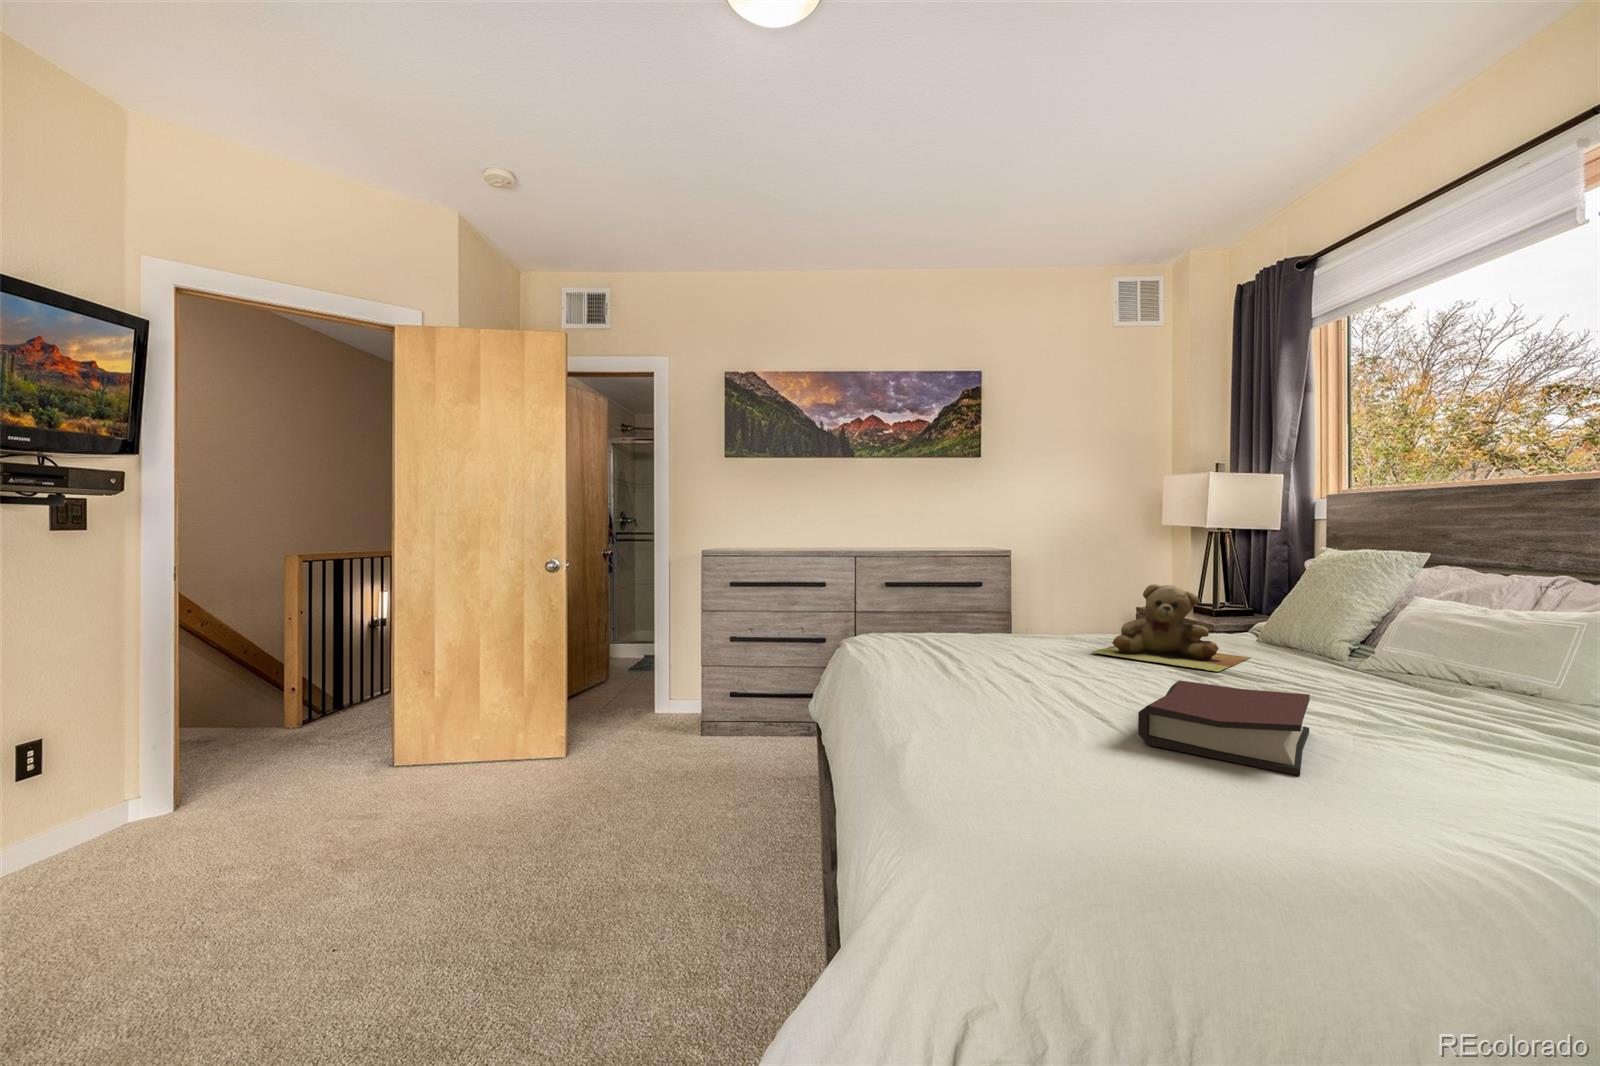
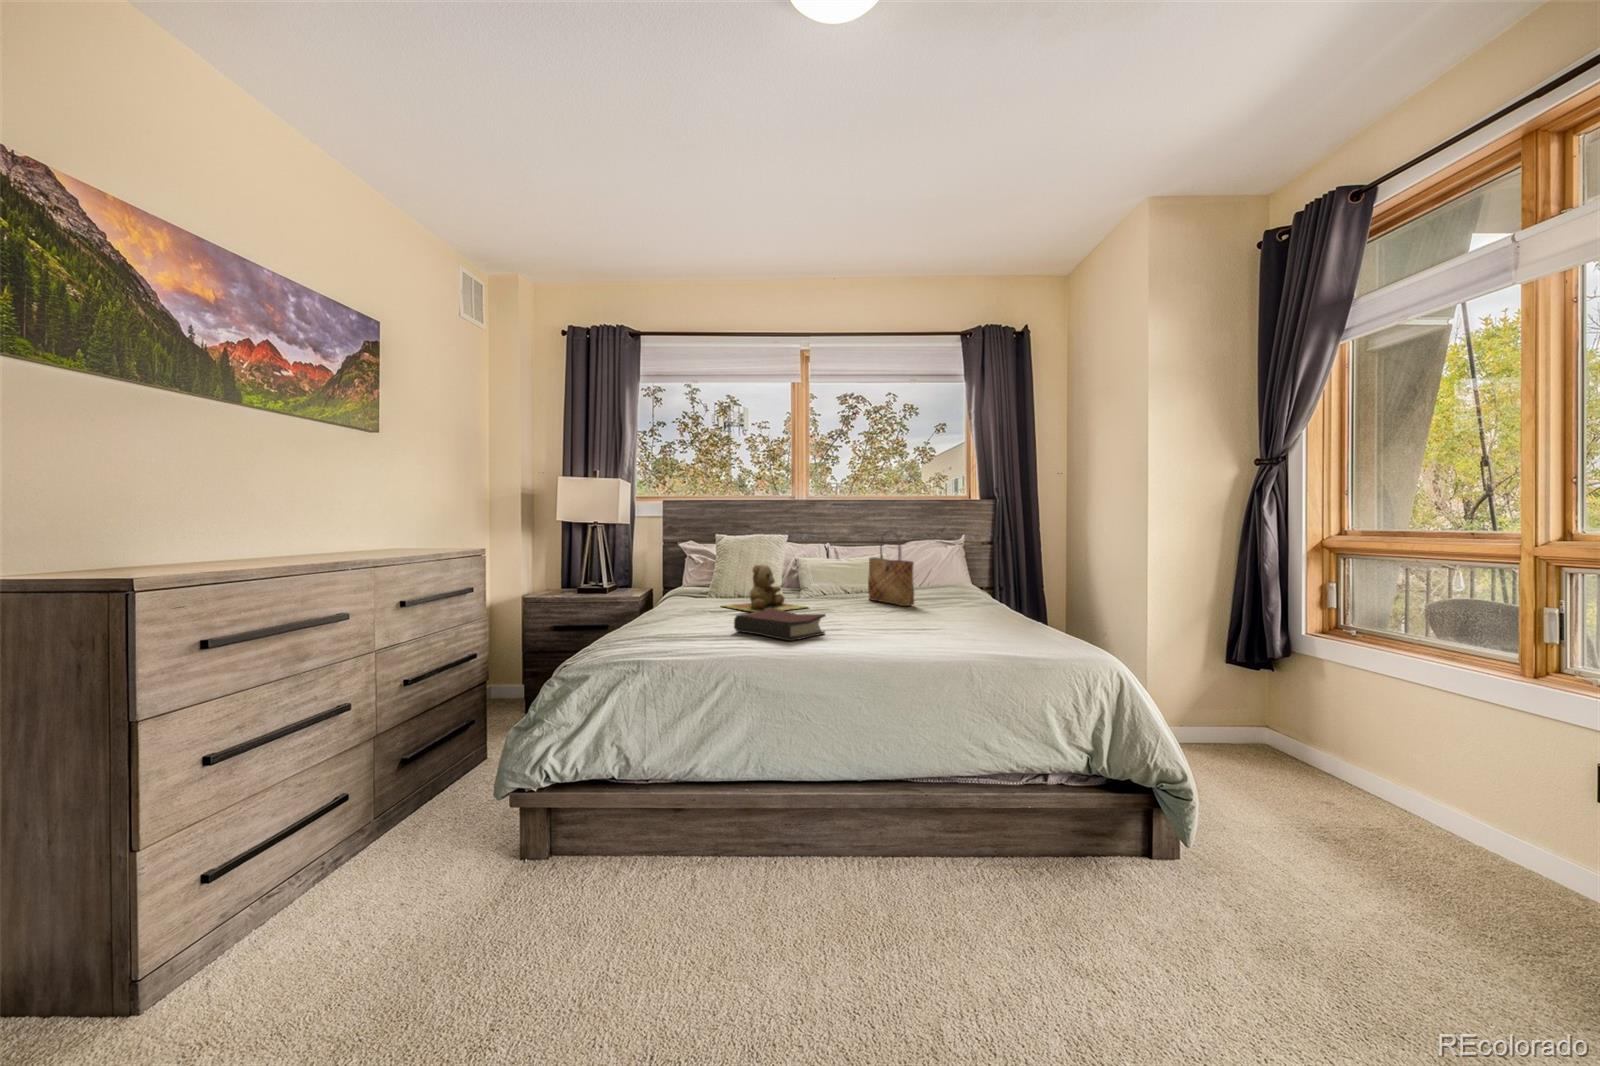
tote bag: none [1432,523,1533,737] -> present [868,530,914,606]
hardback book: present [1138,680,1310,776] -> present [734,608,826,641]

